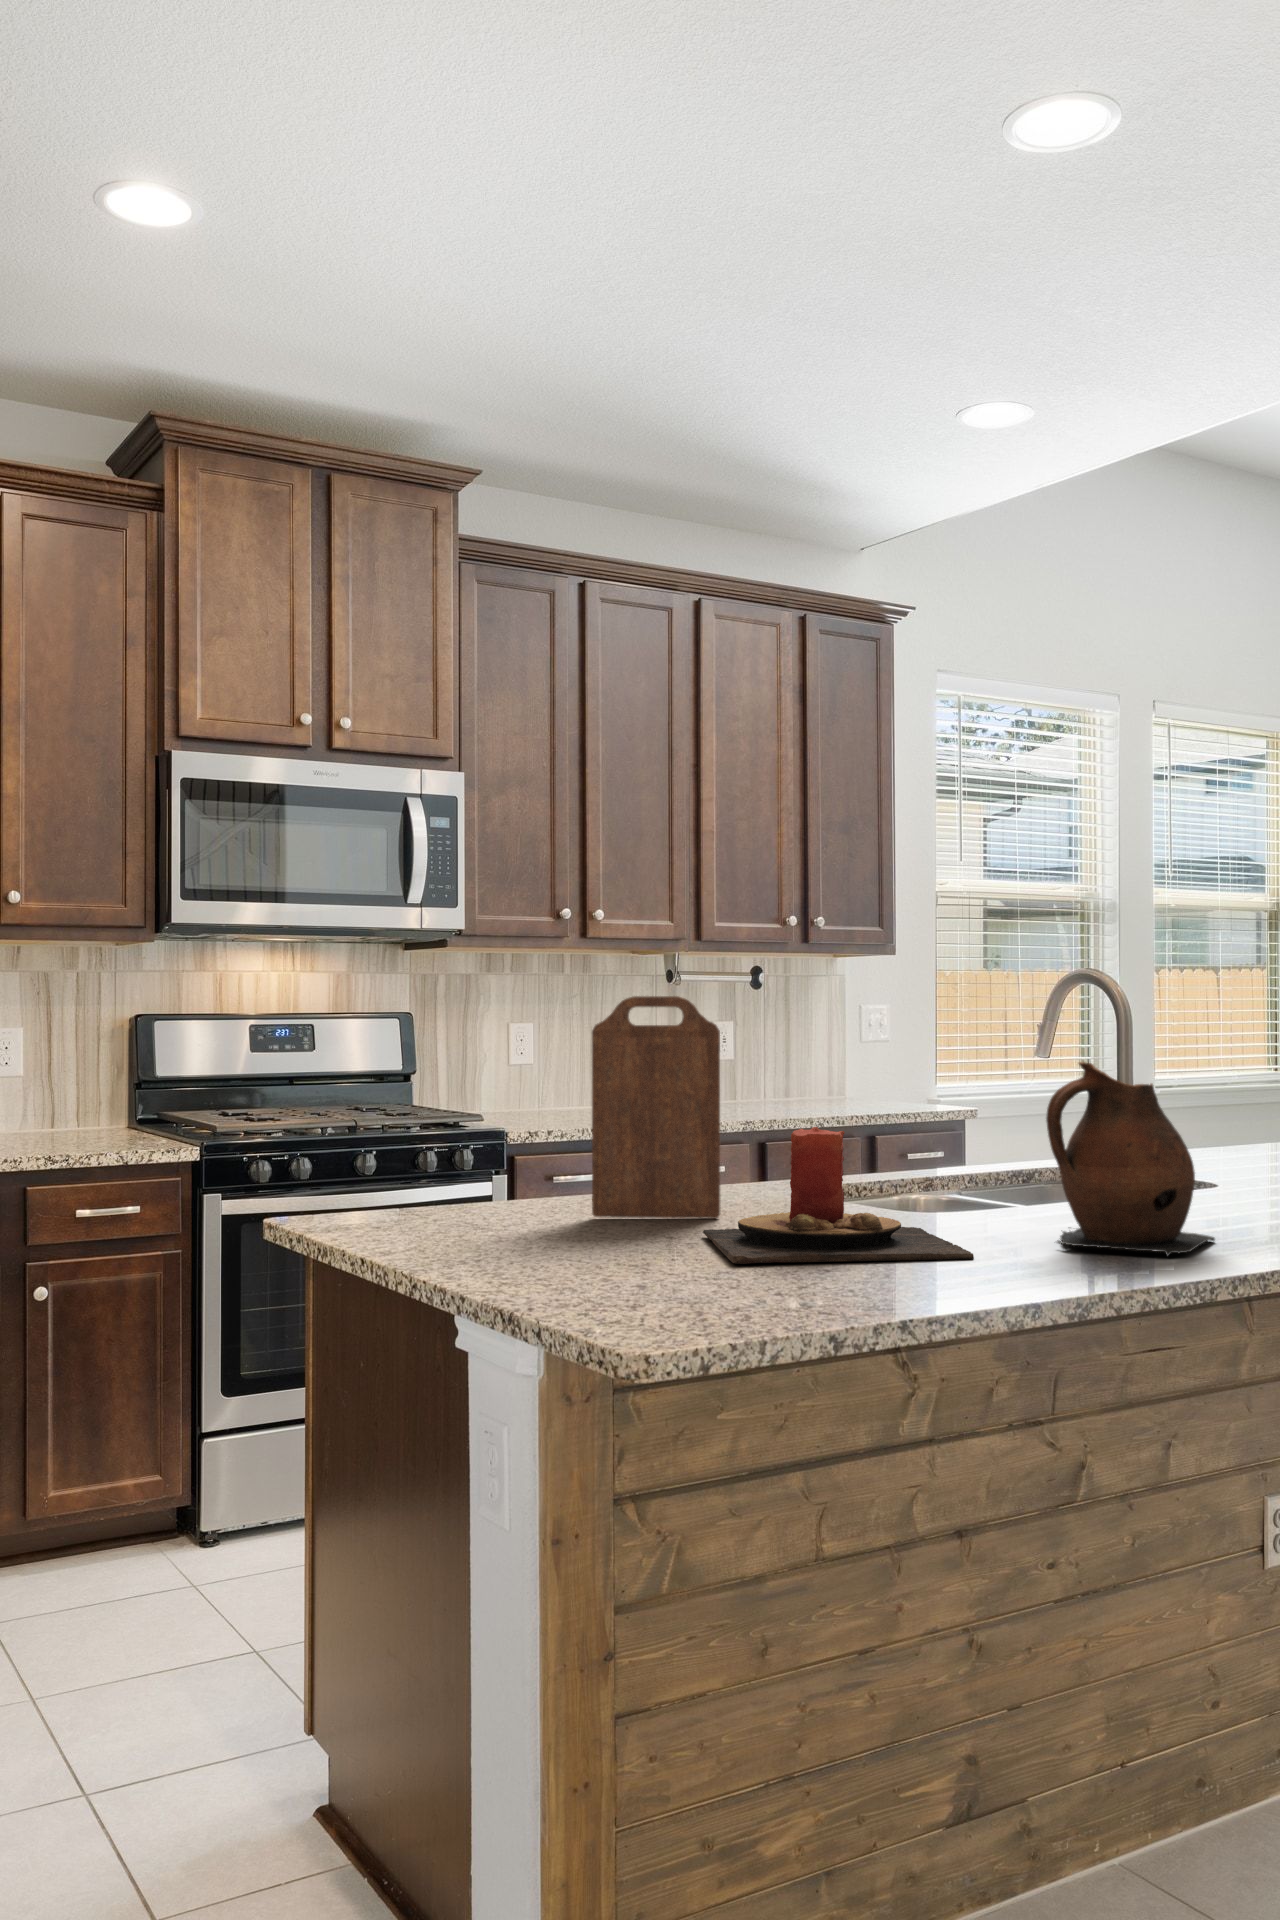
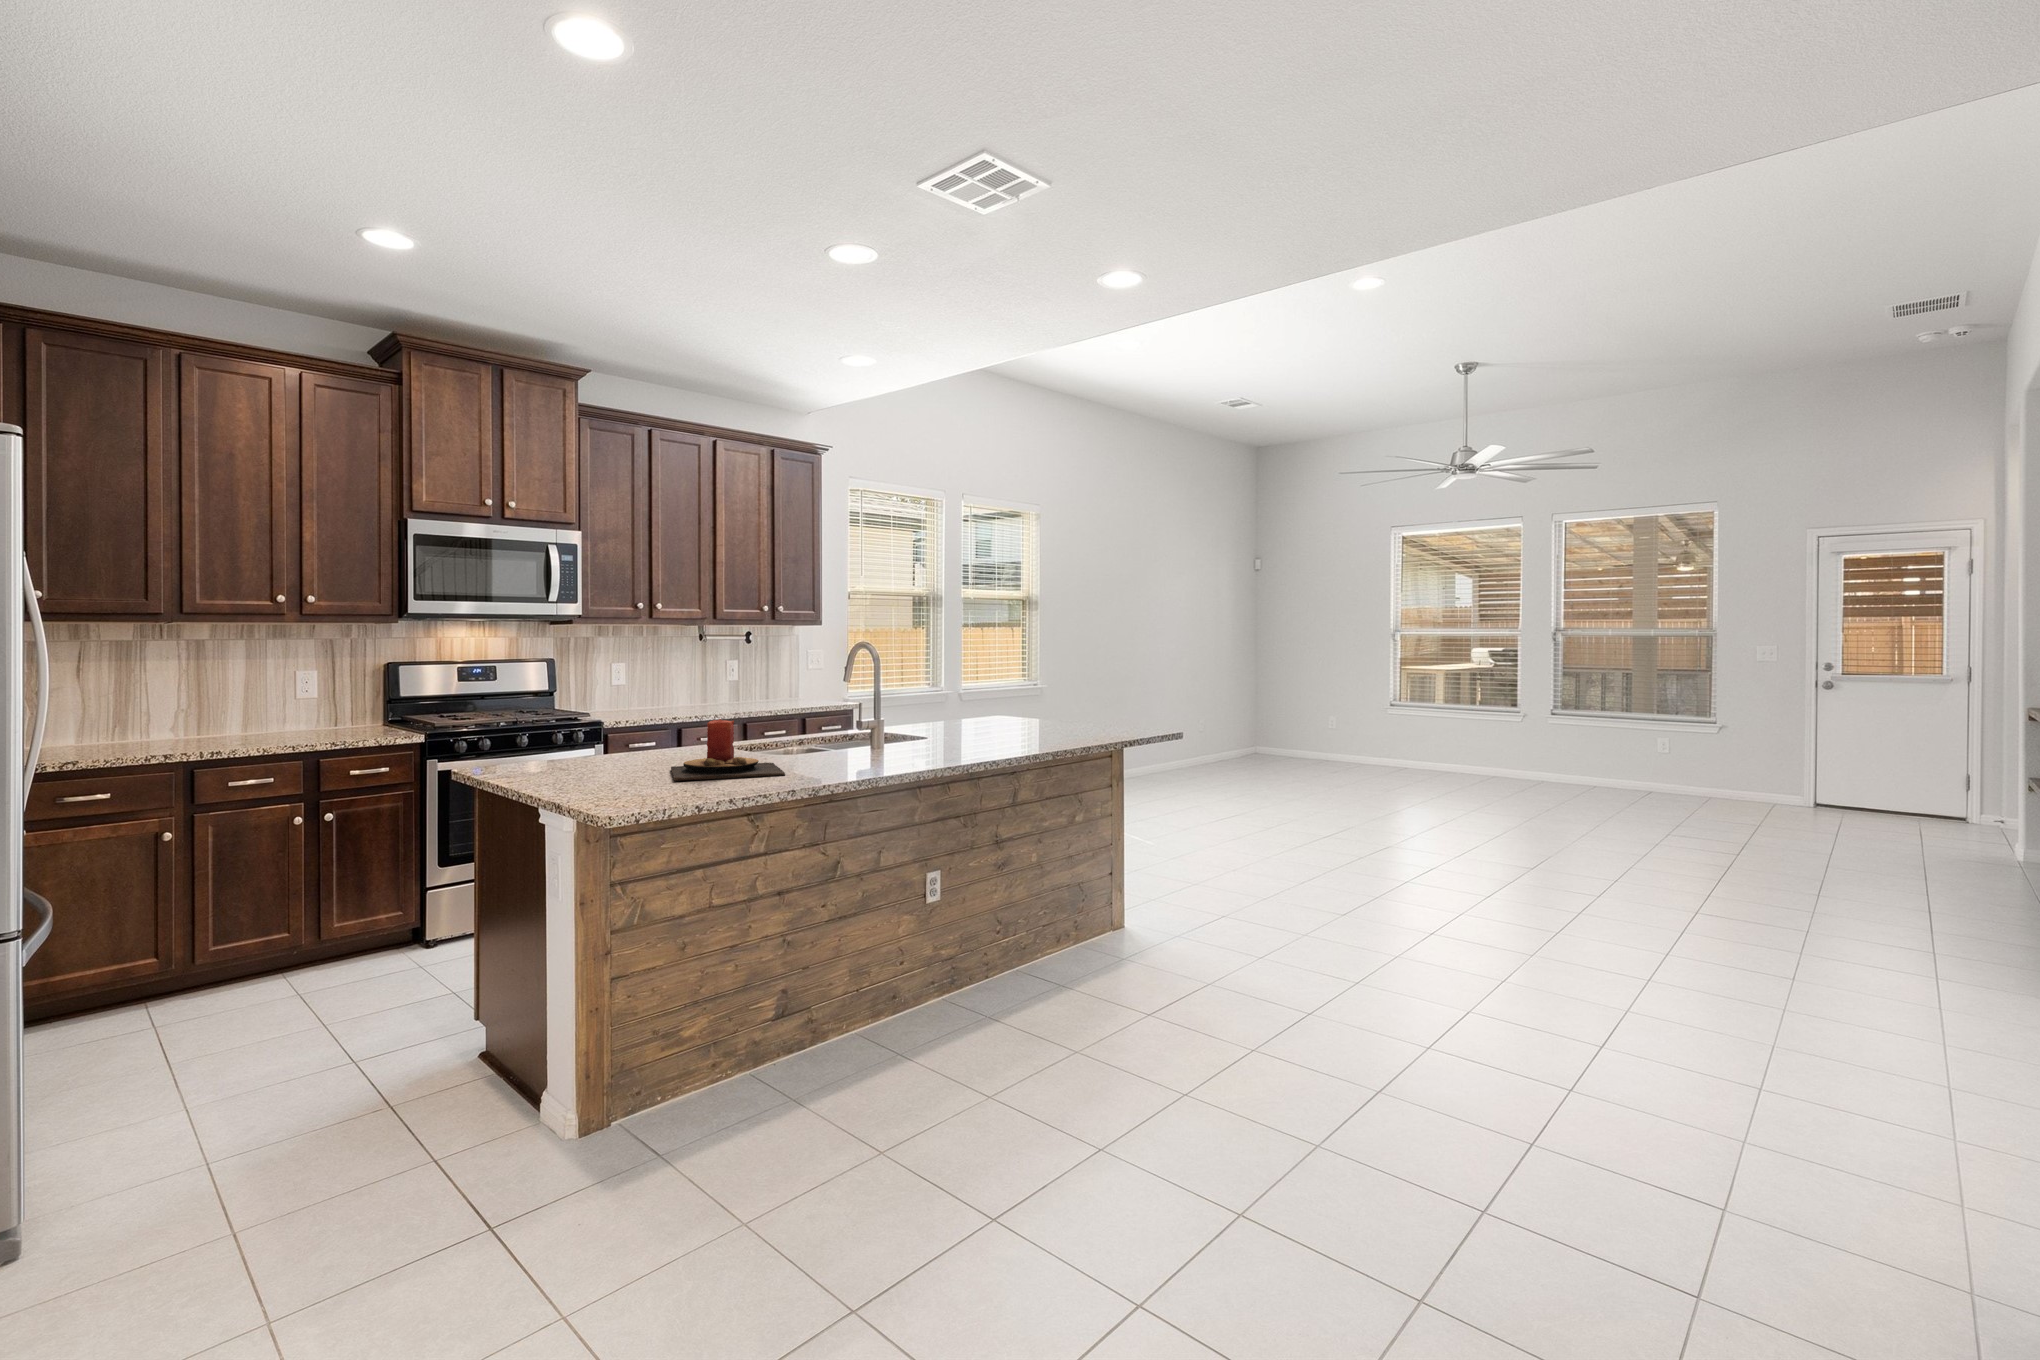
cutting board: present [592,996,720,1219] -> none [623,658,686,763]
ceramic pitcher: present [1046,1062,1215,1256] -> none [822,689,896,772]

